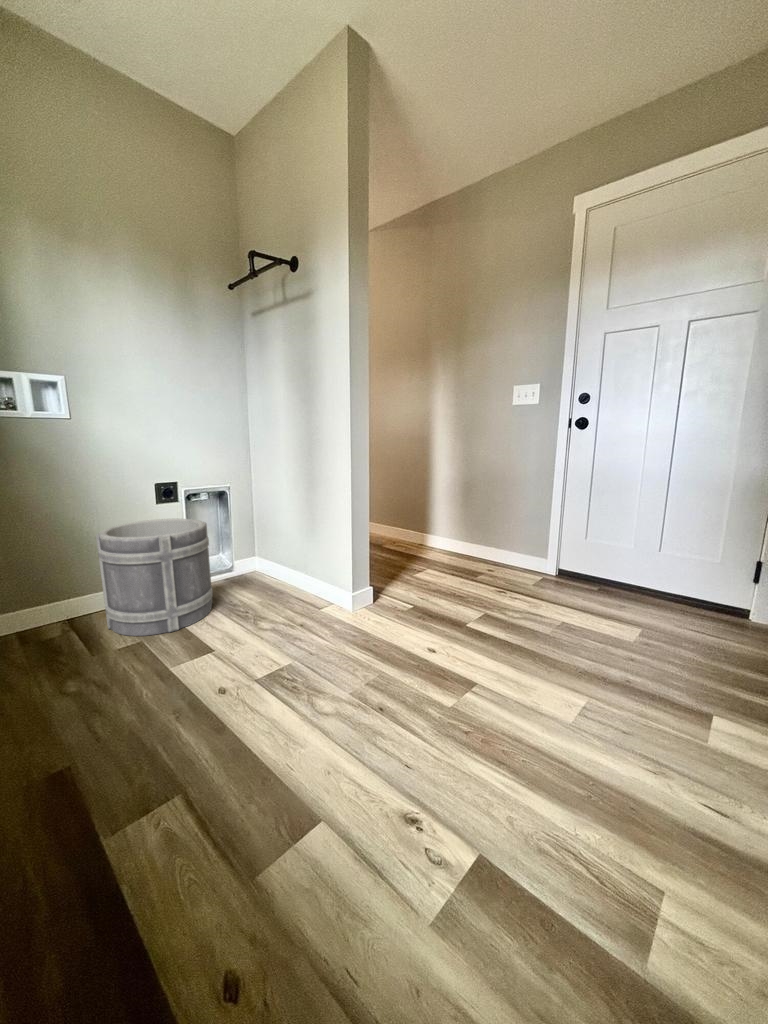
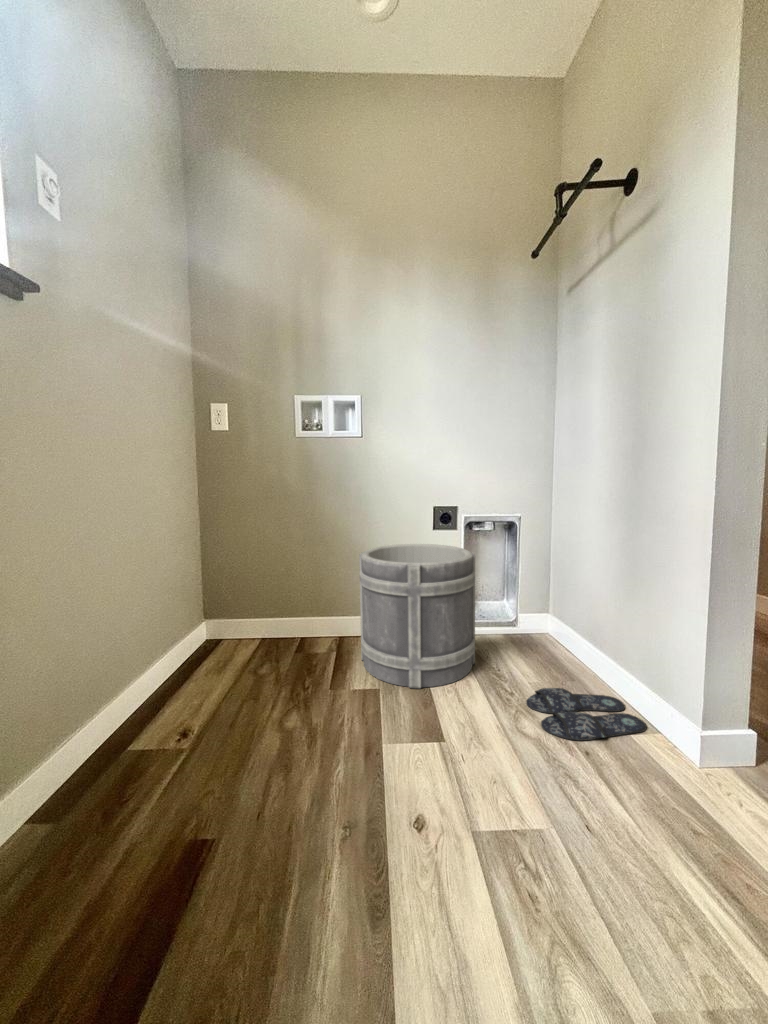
slippers: none [258,595,325,624] -> present [526,688,647,741]

